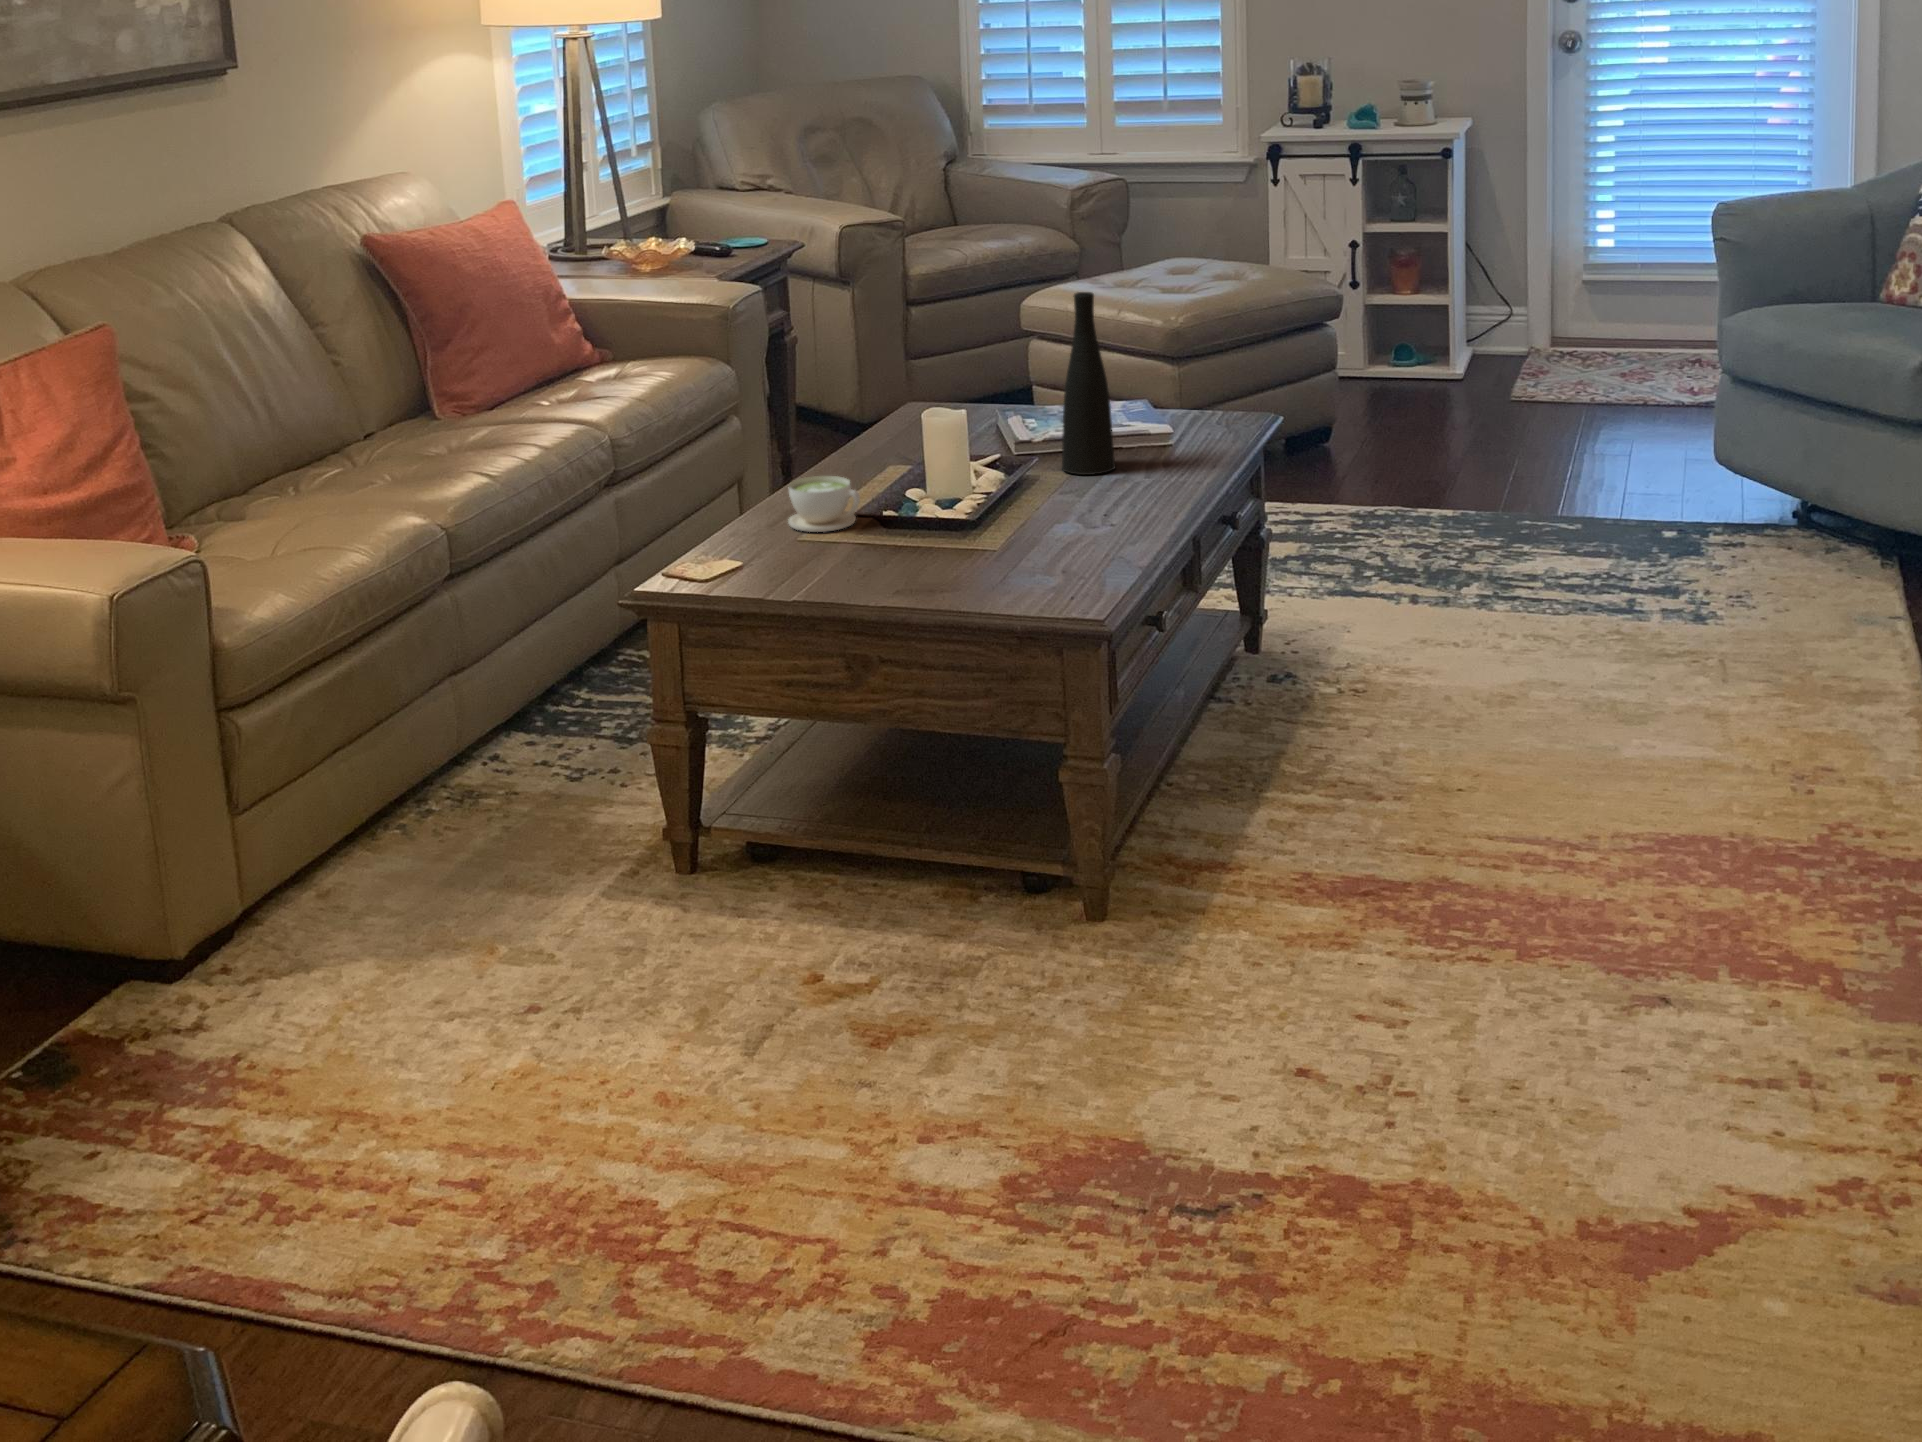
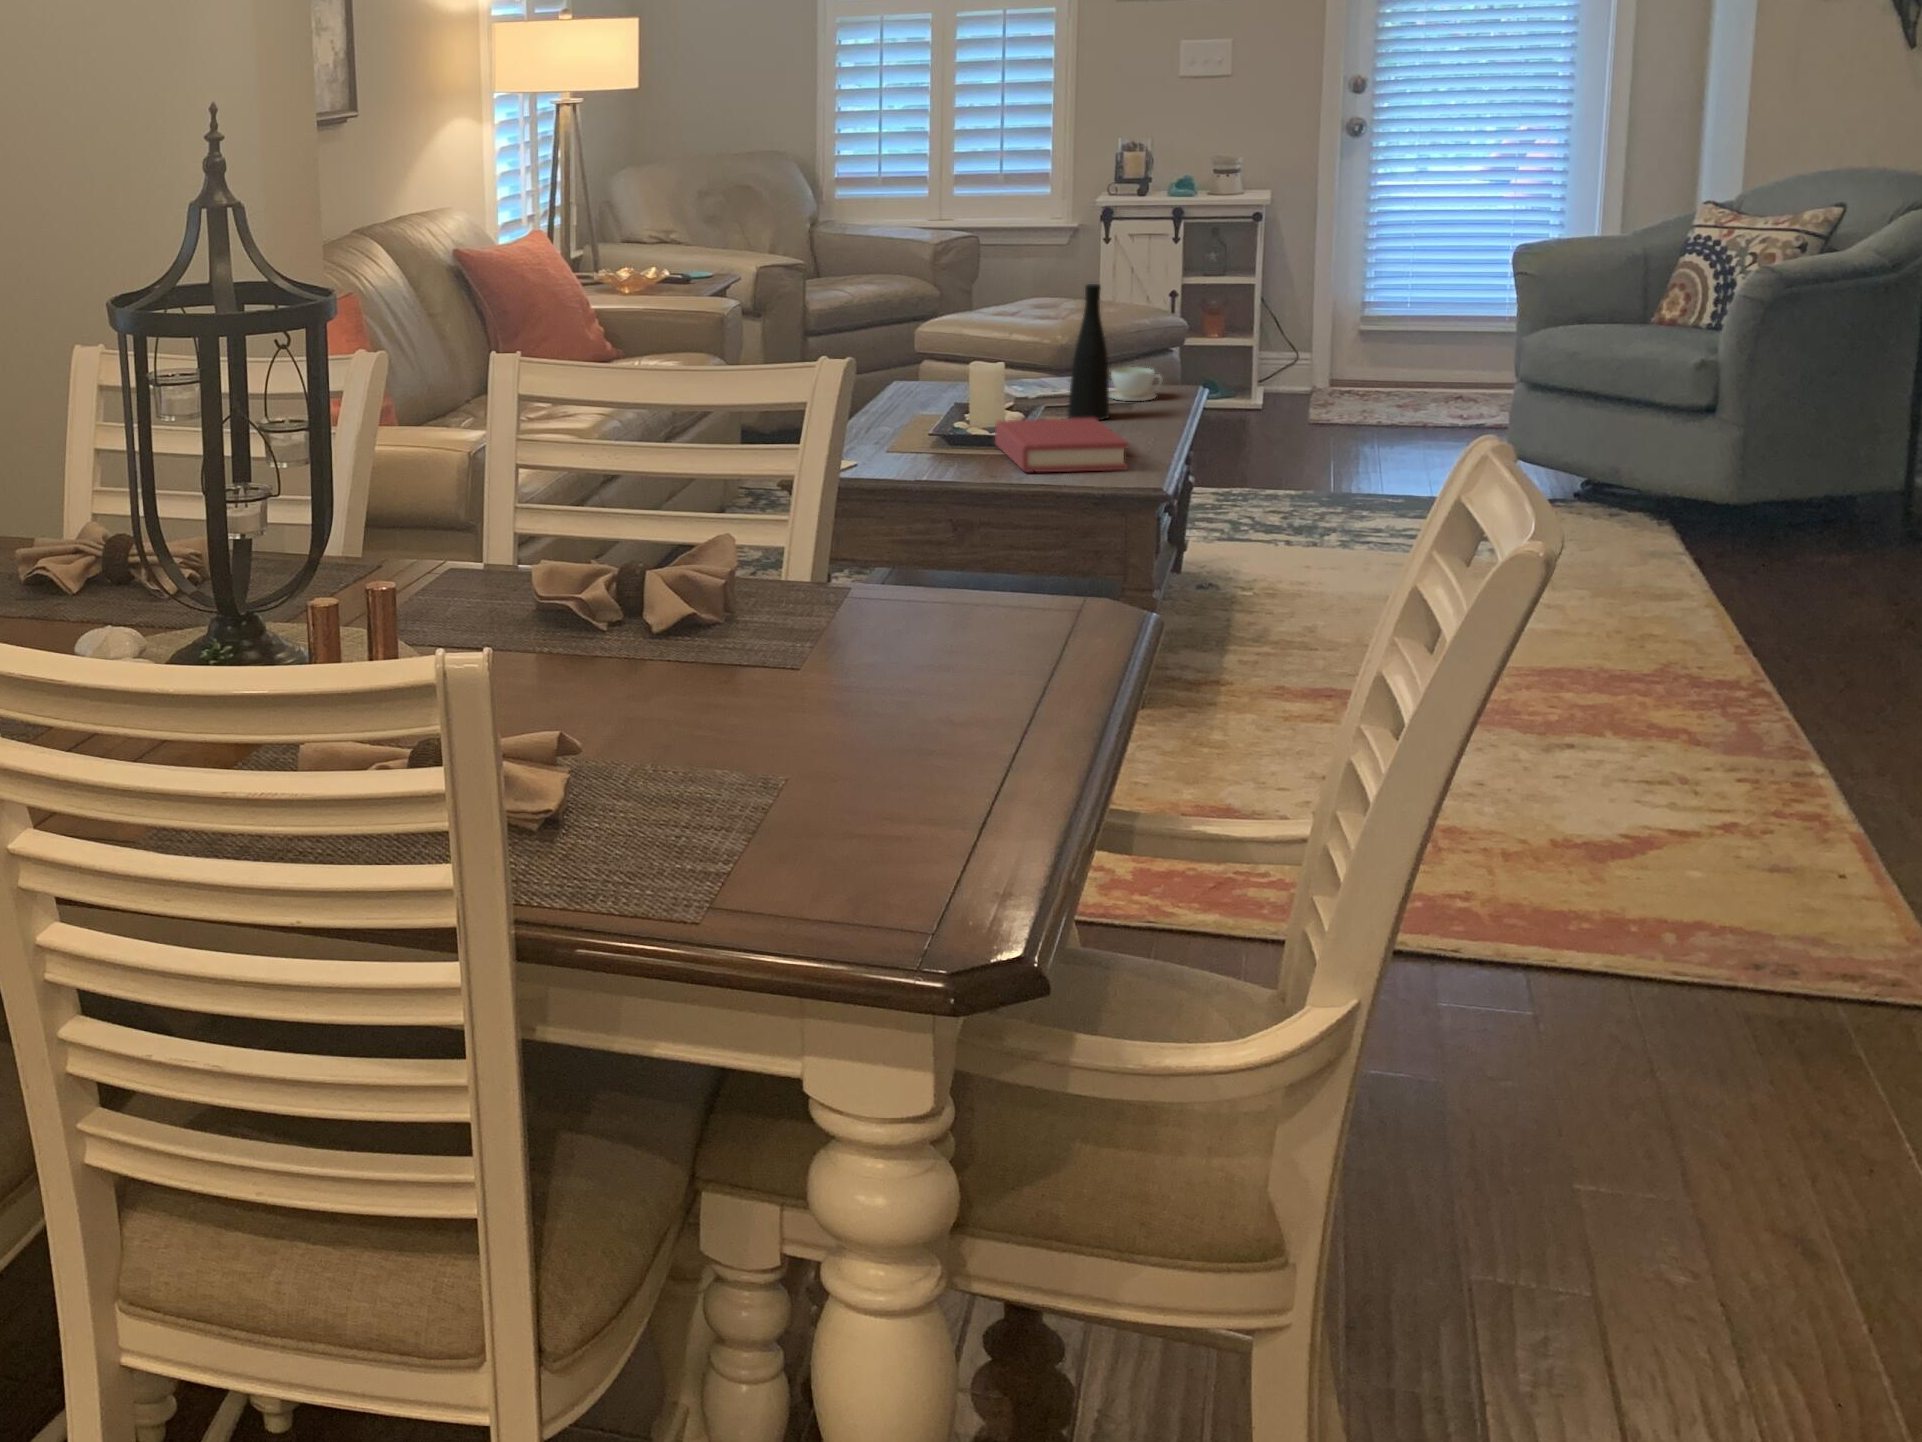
coffee cup: present [788,476,860,532] -> present [1109,367,1163,401]
hardback book: none [924,486,1072,580] -> present [995,418,1129,472]

